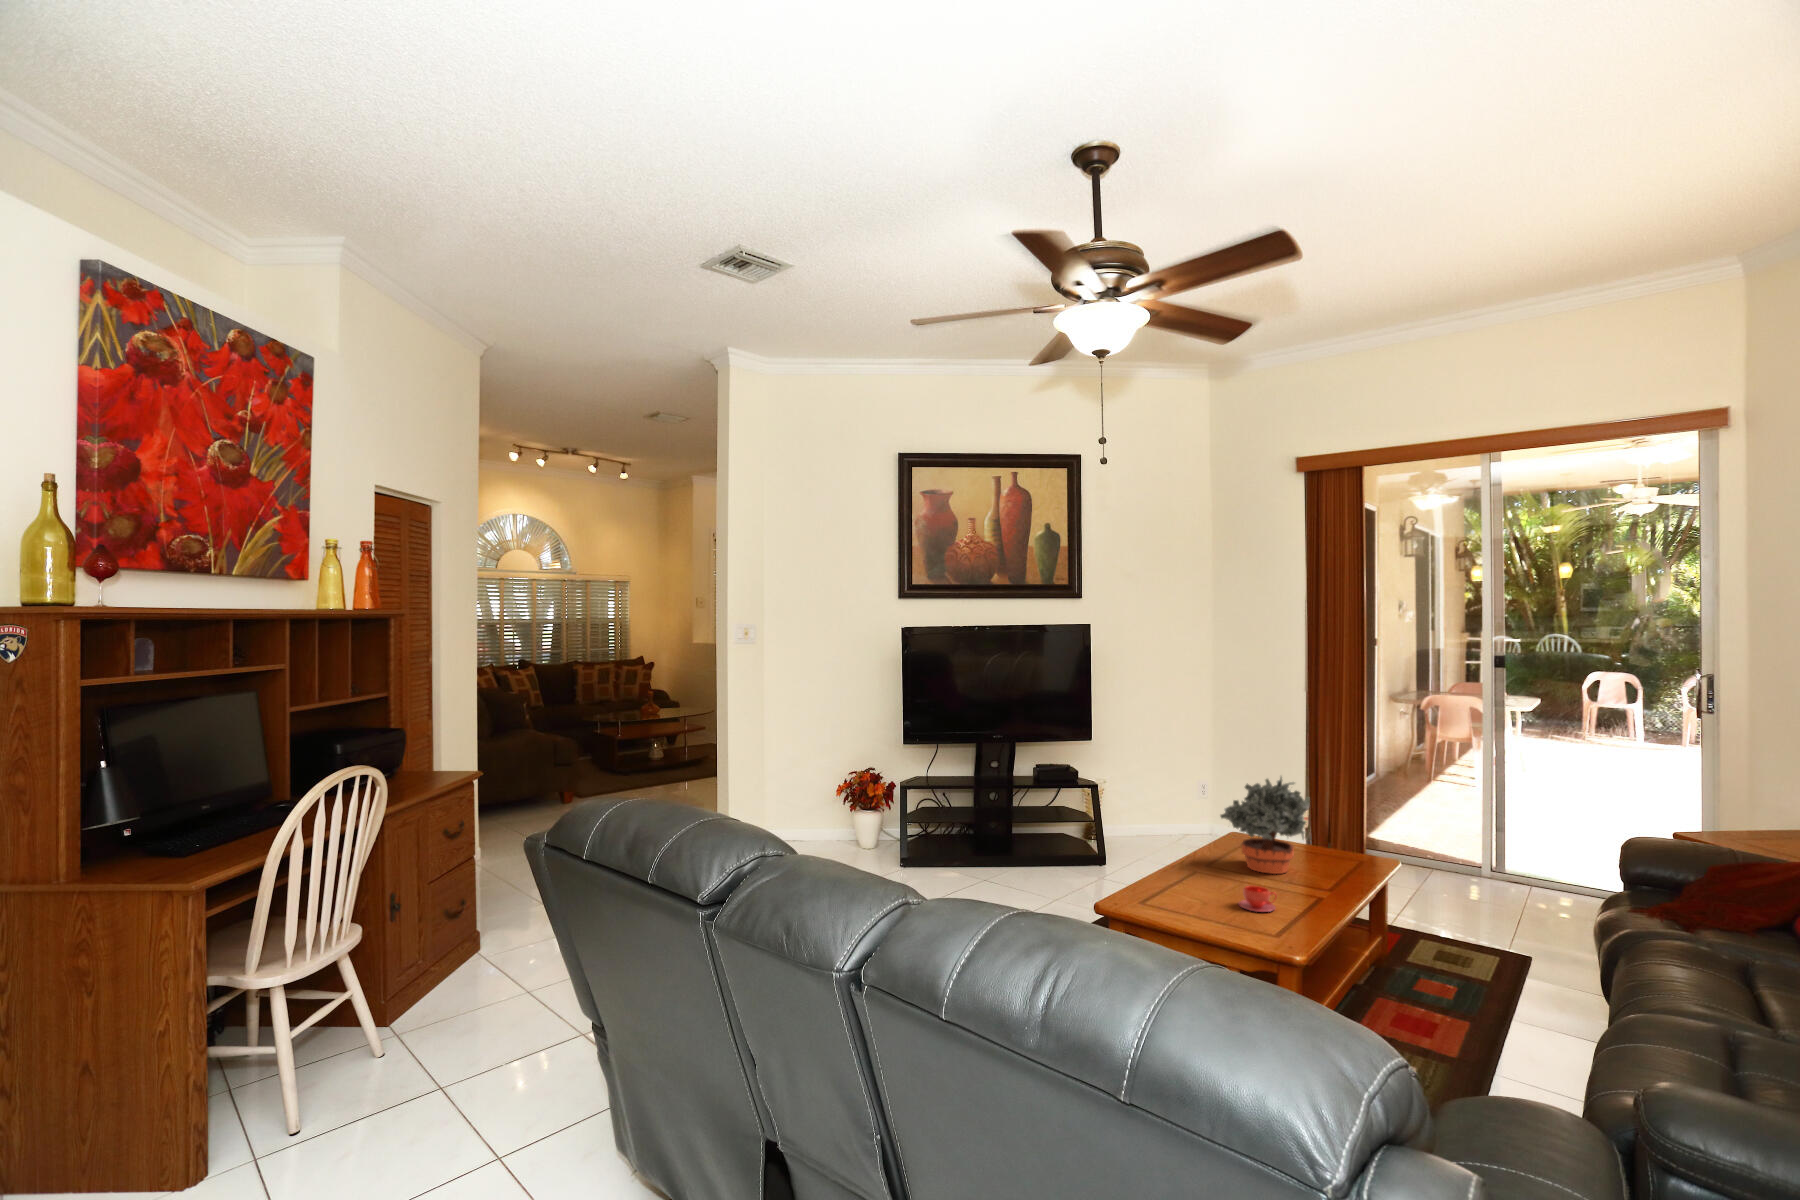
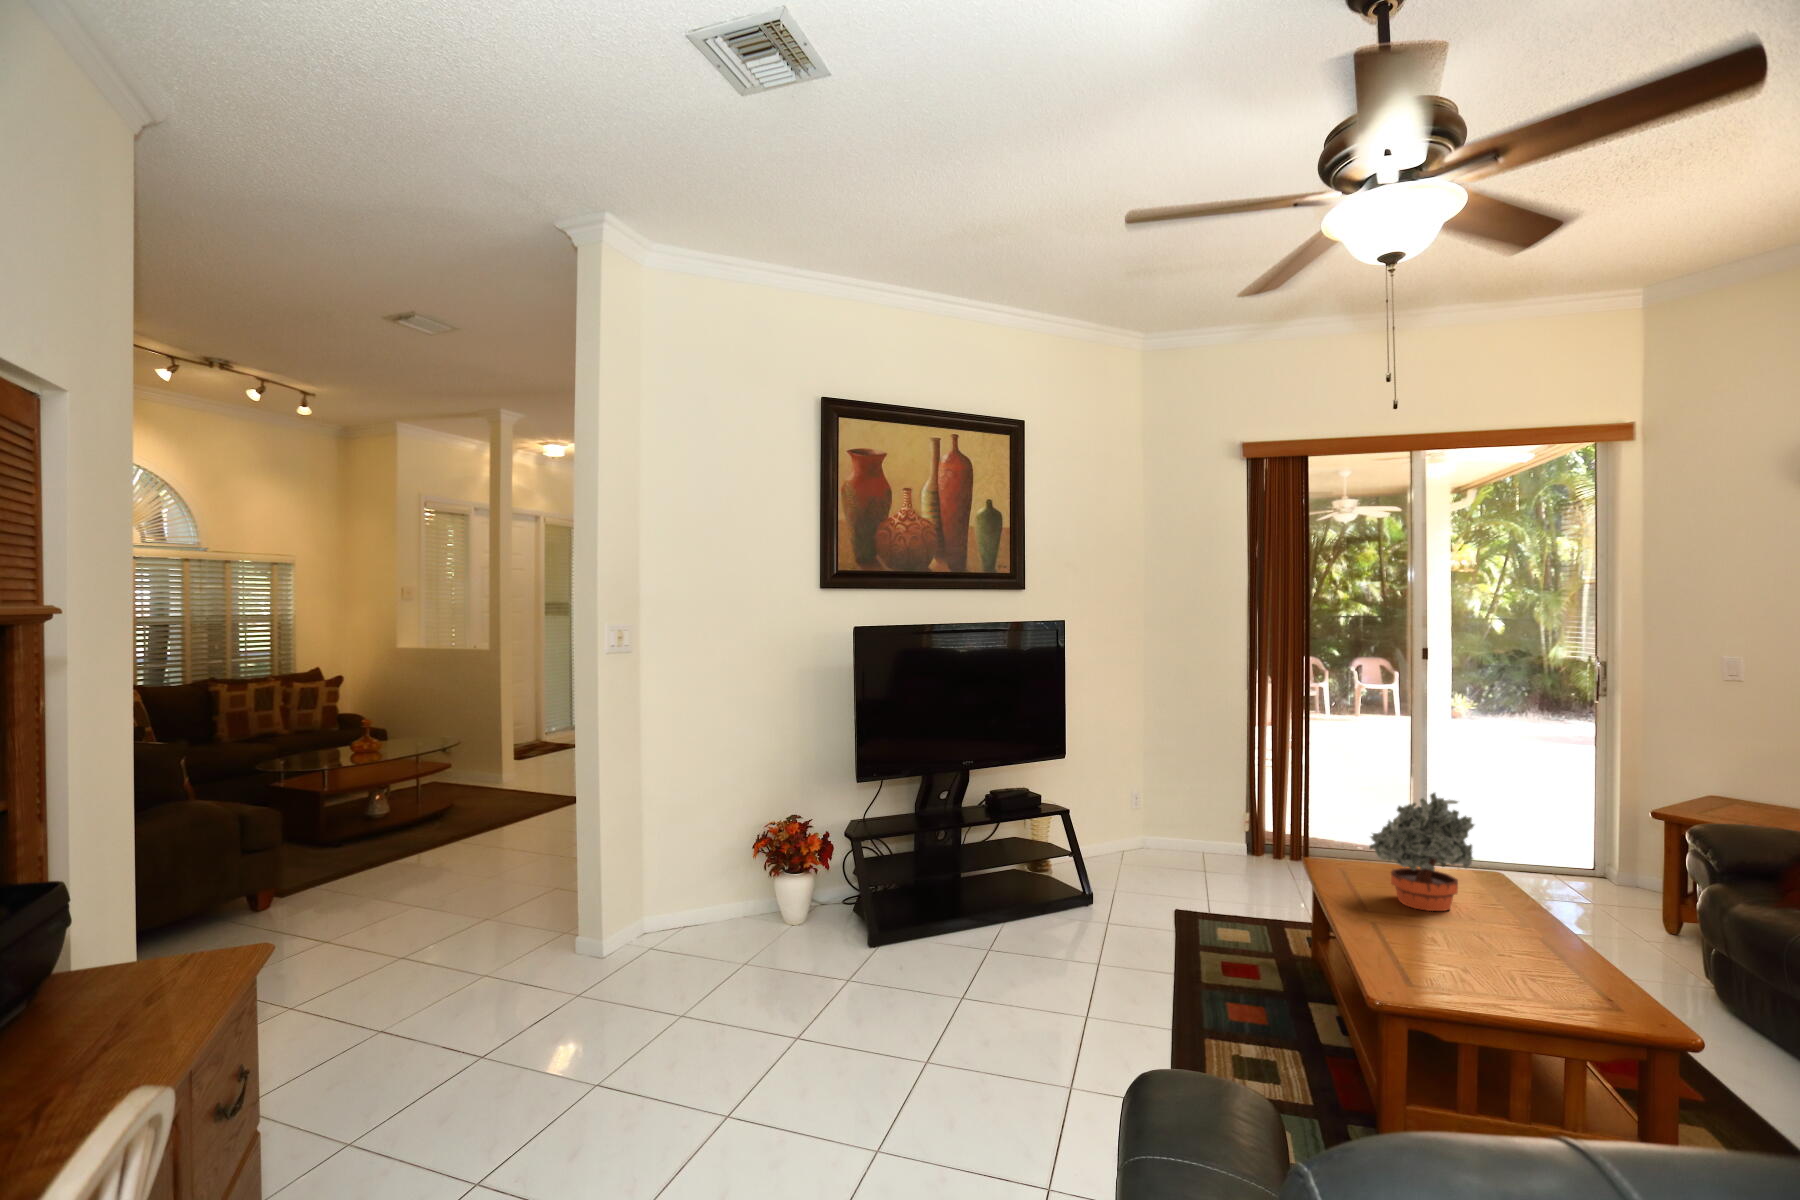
teacup: present [1238,885,1277,912] -> none [1486,935,1539,969]

